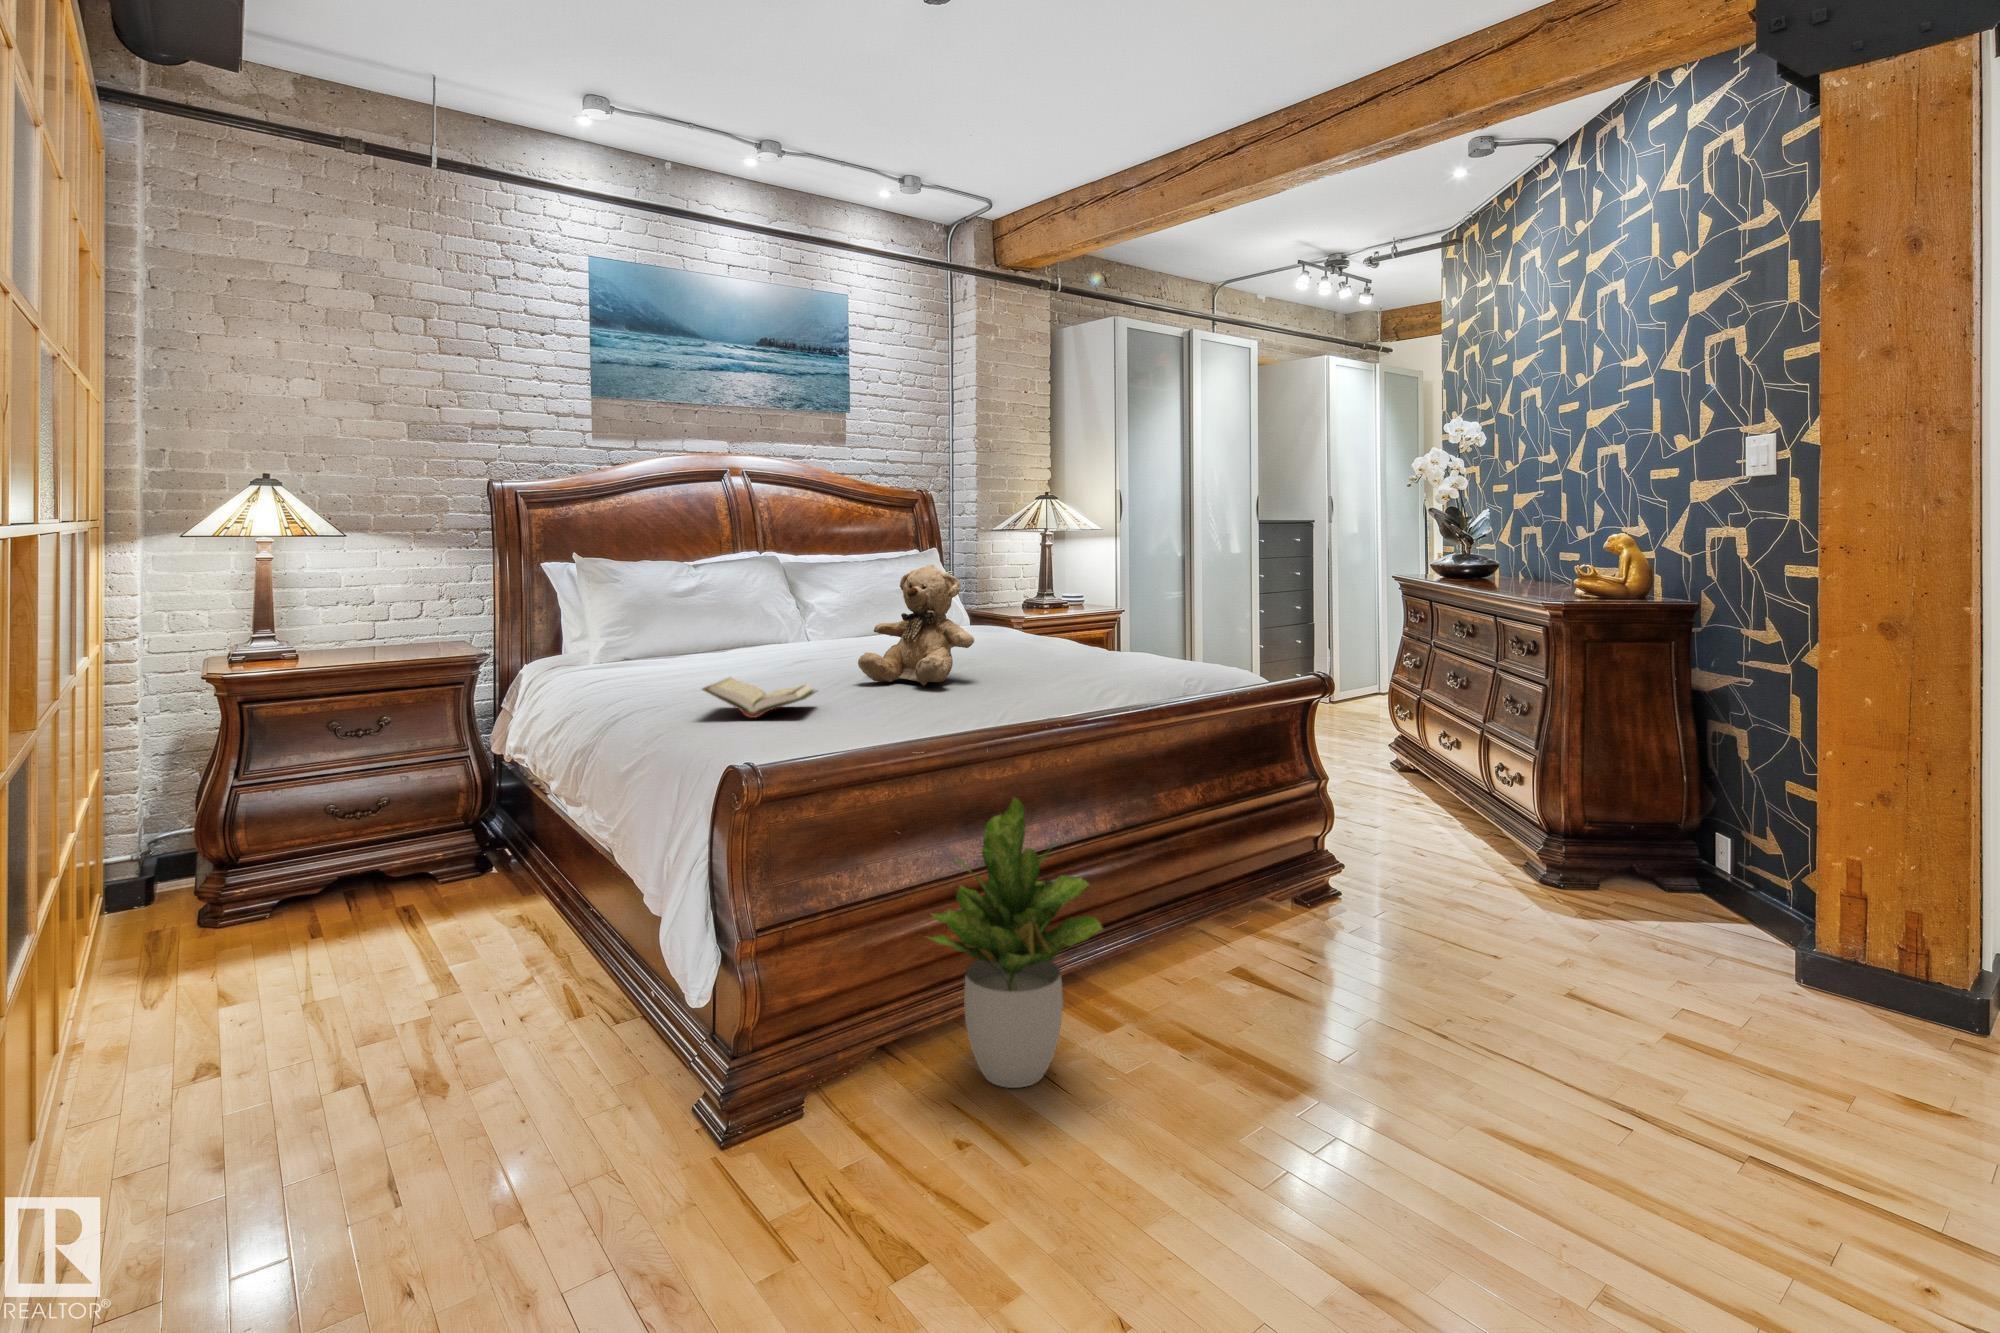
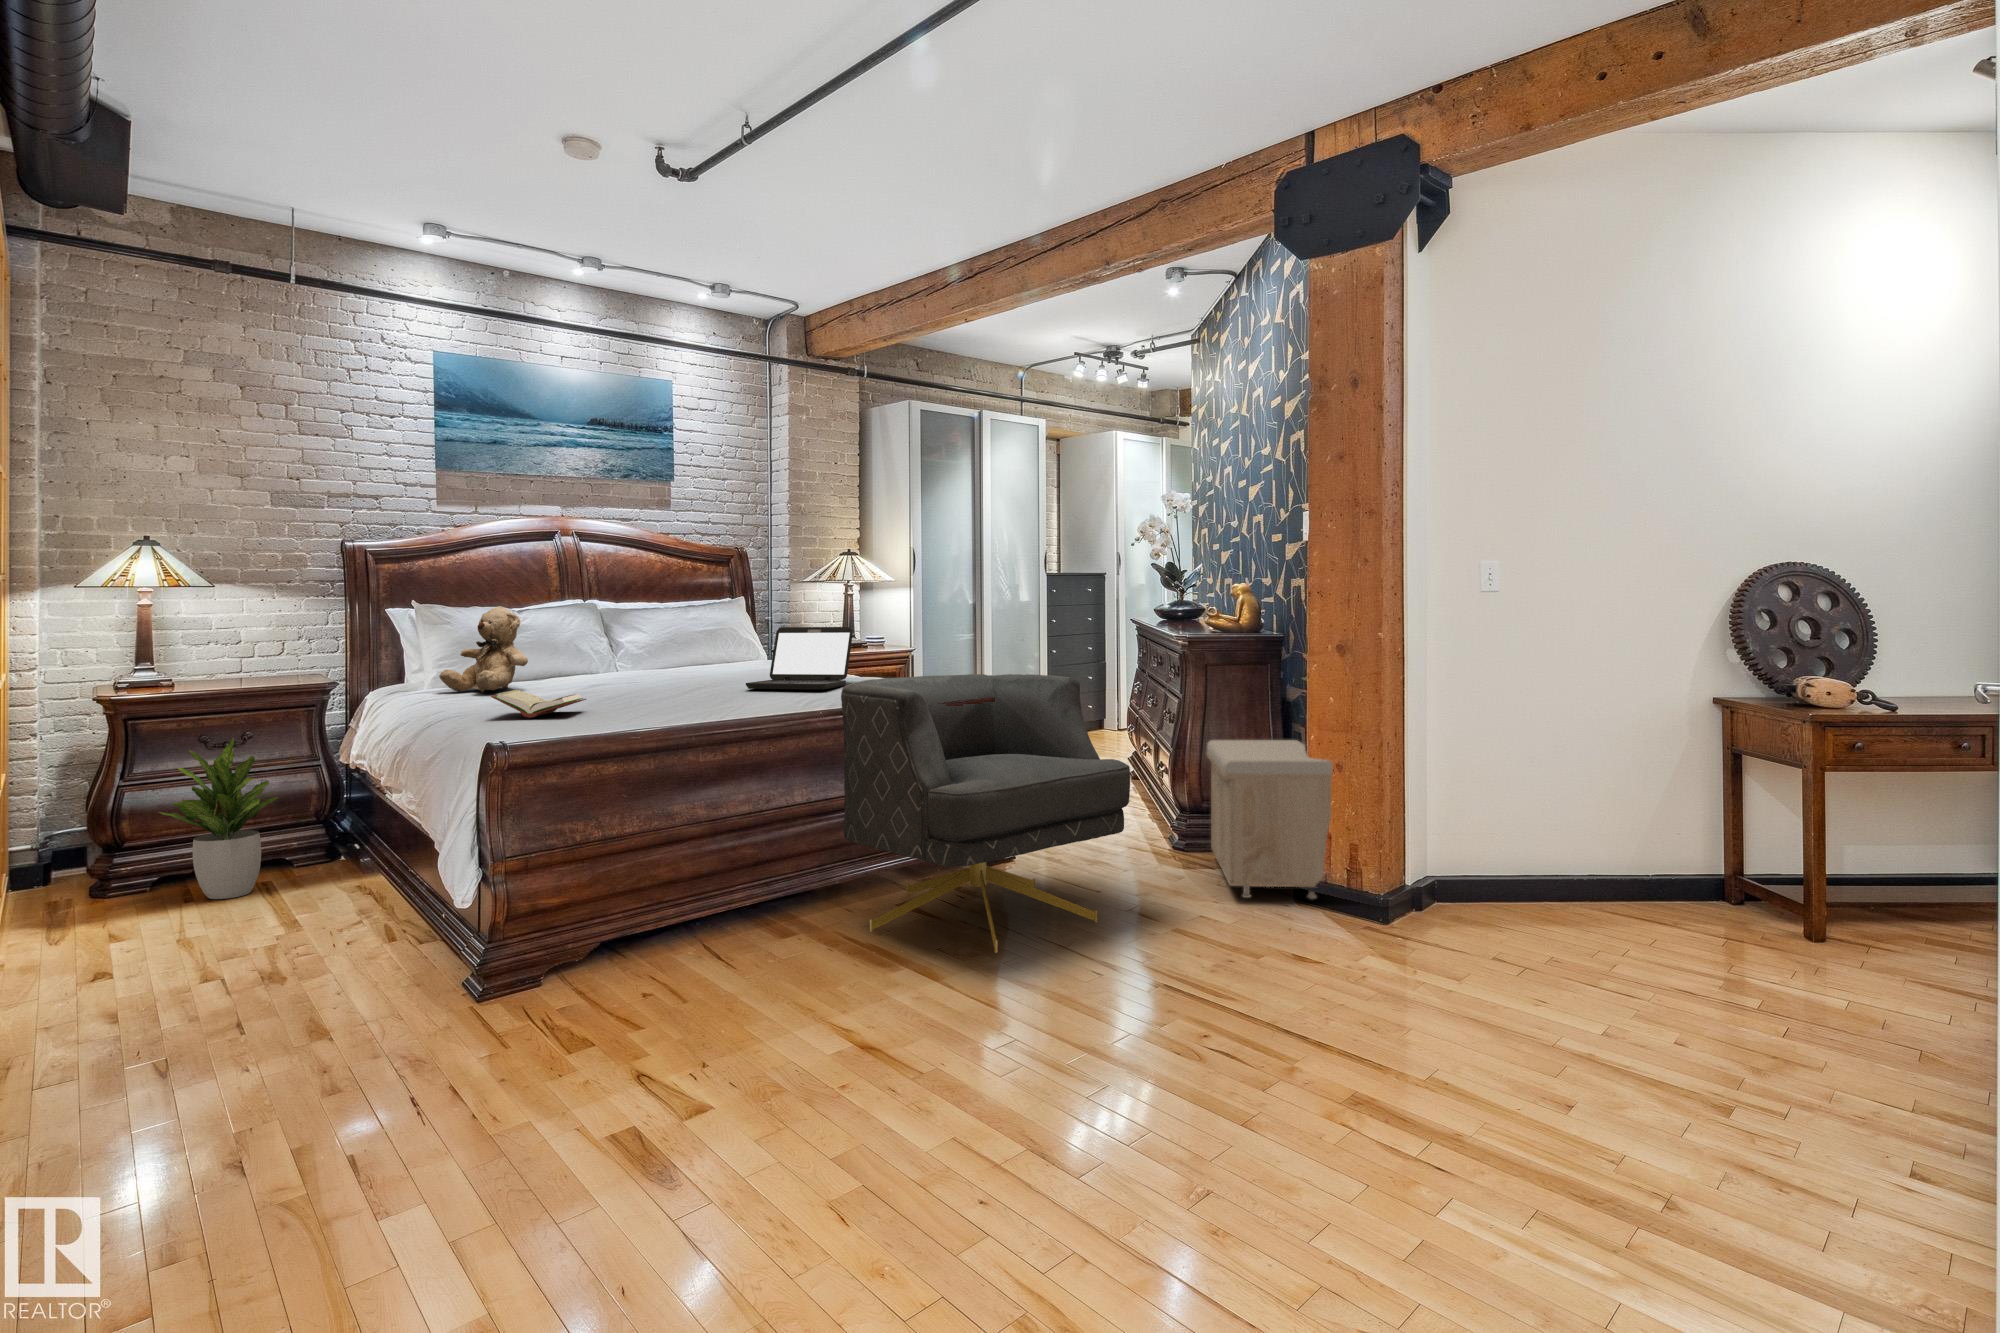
teddy bear: present [858,565,974,686] -> present [439,606,528,693]
laptop: none [998,591,1127,675] -> present [746,627,853,689]
armchair: none [1172,659,1575,1074] -> present [841,674,1130,953]
storage bench: none [1588,743,1861,976] -> present [1206,740,1332,899]
potted plant: present [929,798,1103,1088] -> present [159,738,278,899]

